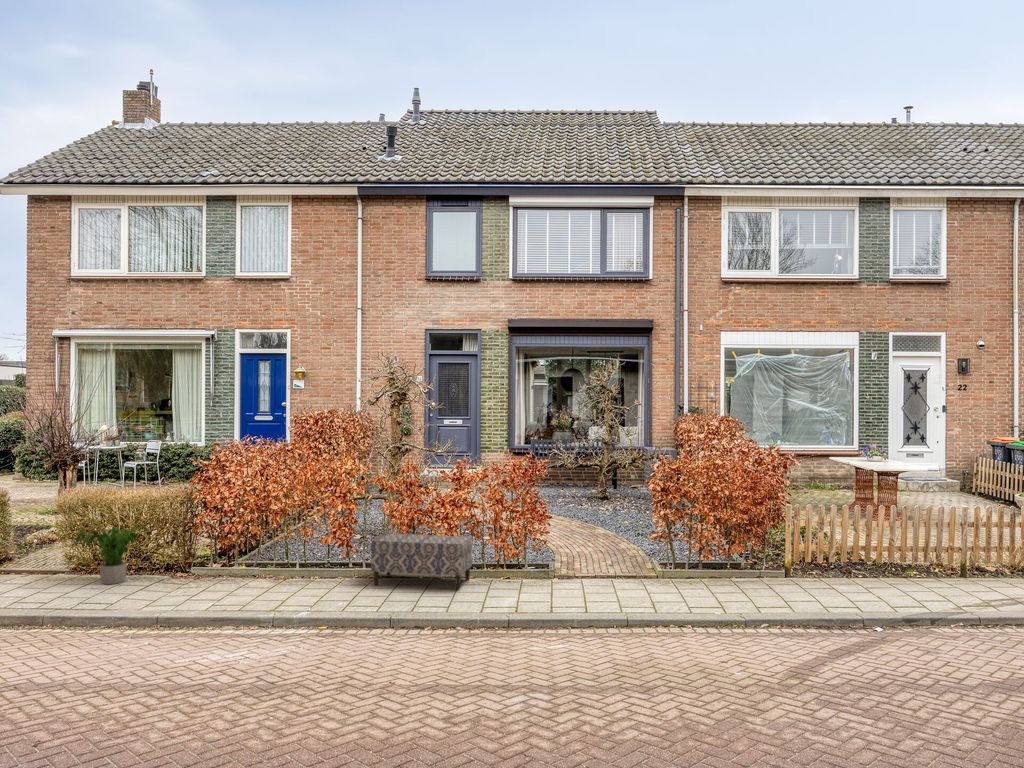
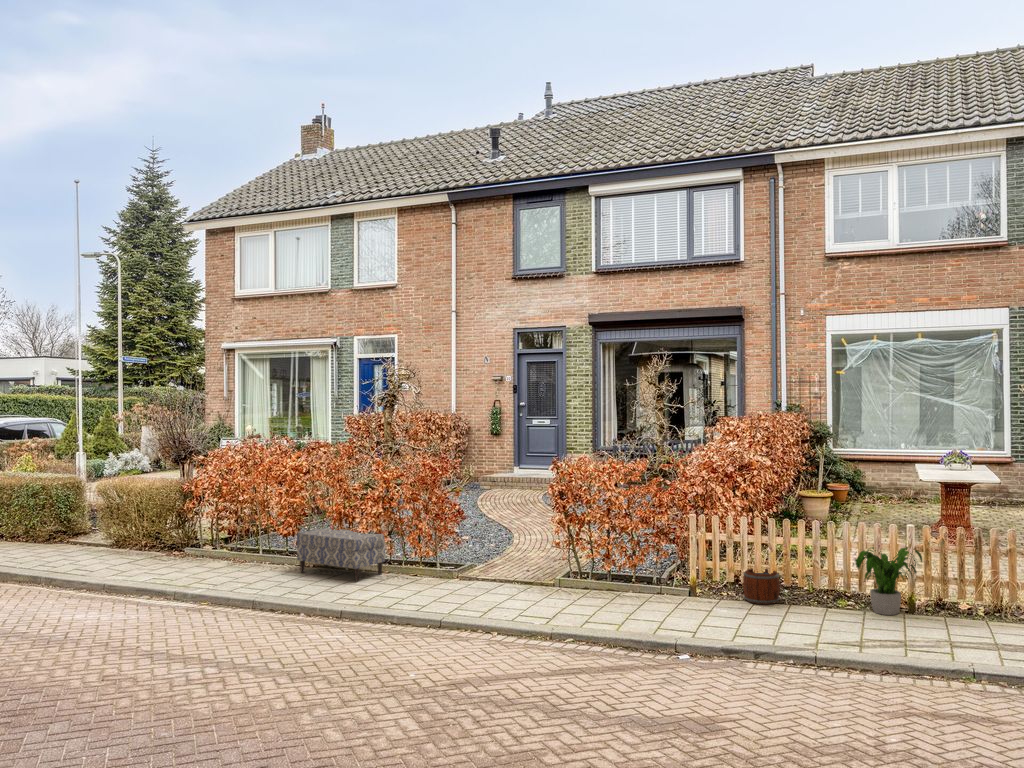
potted plant: present [75,526,150,584] -> present [855,547,922,615]
bucket: none [839,548,873,580] -> present [743,569,780,604]

